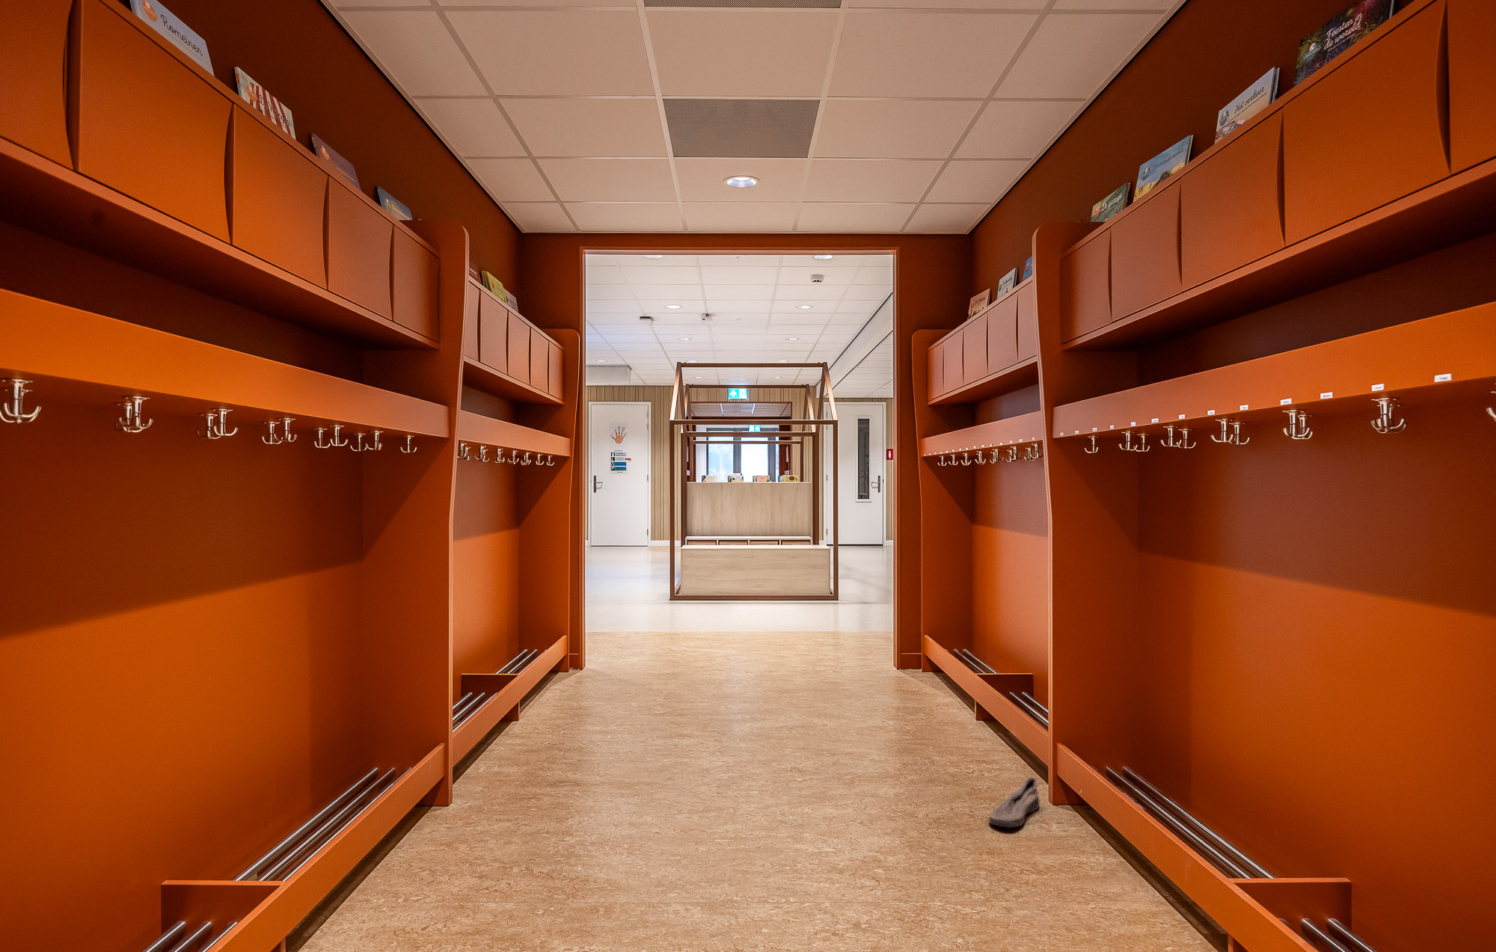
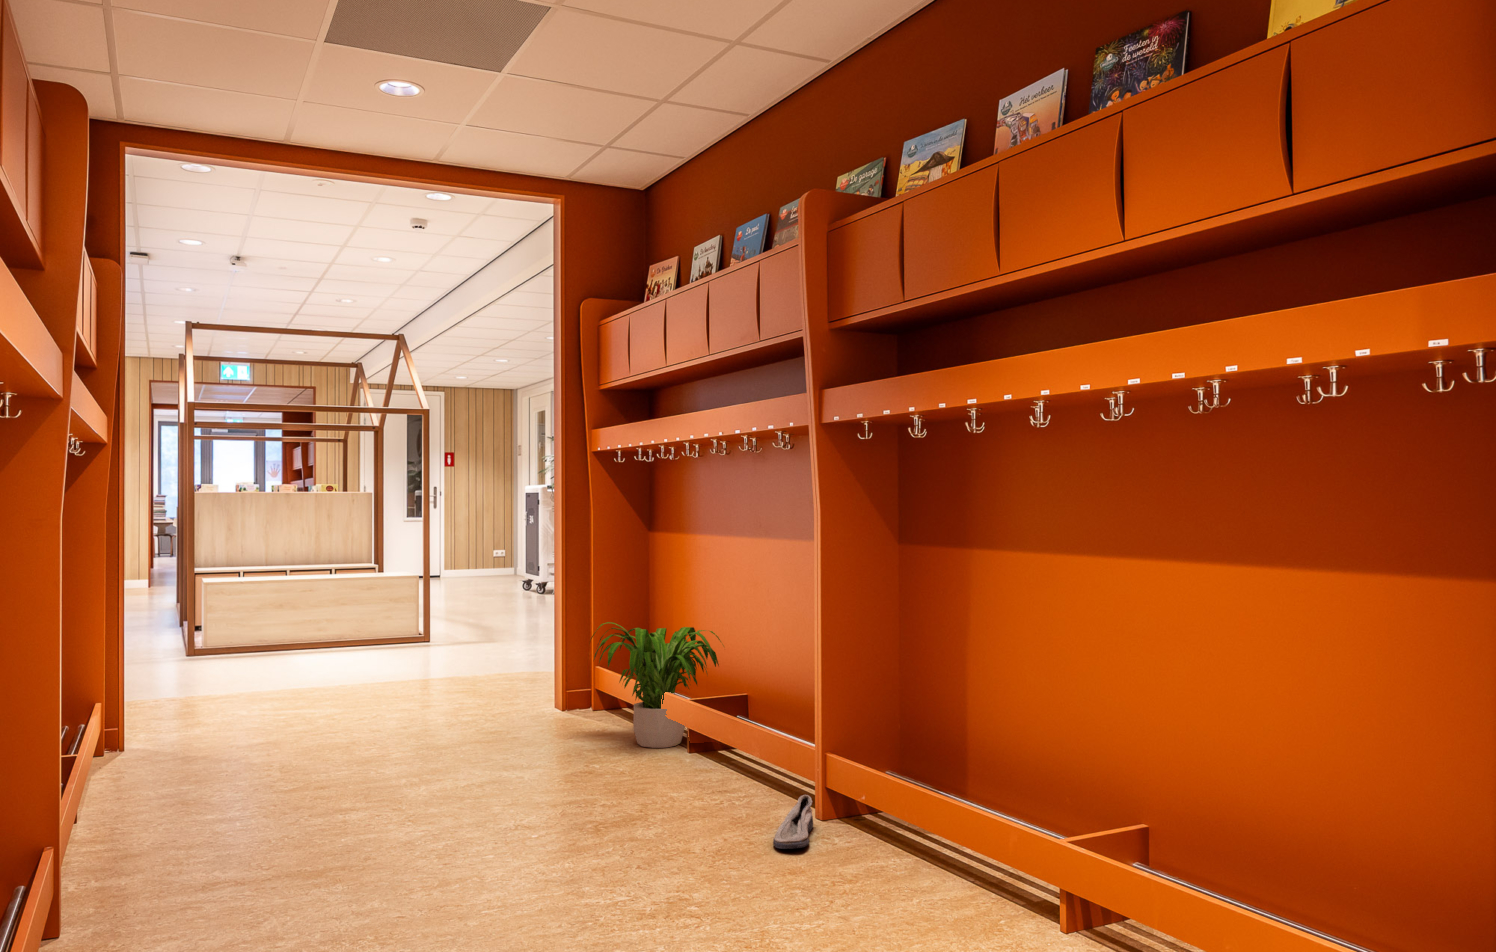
potted plant: none [900,600,1011,709] -> present [590,622,721,748]

